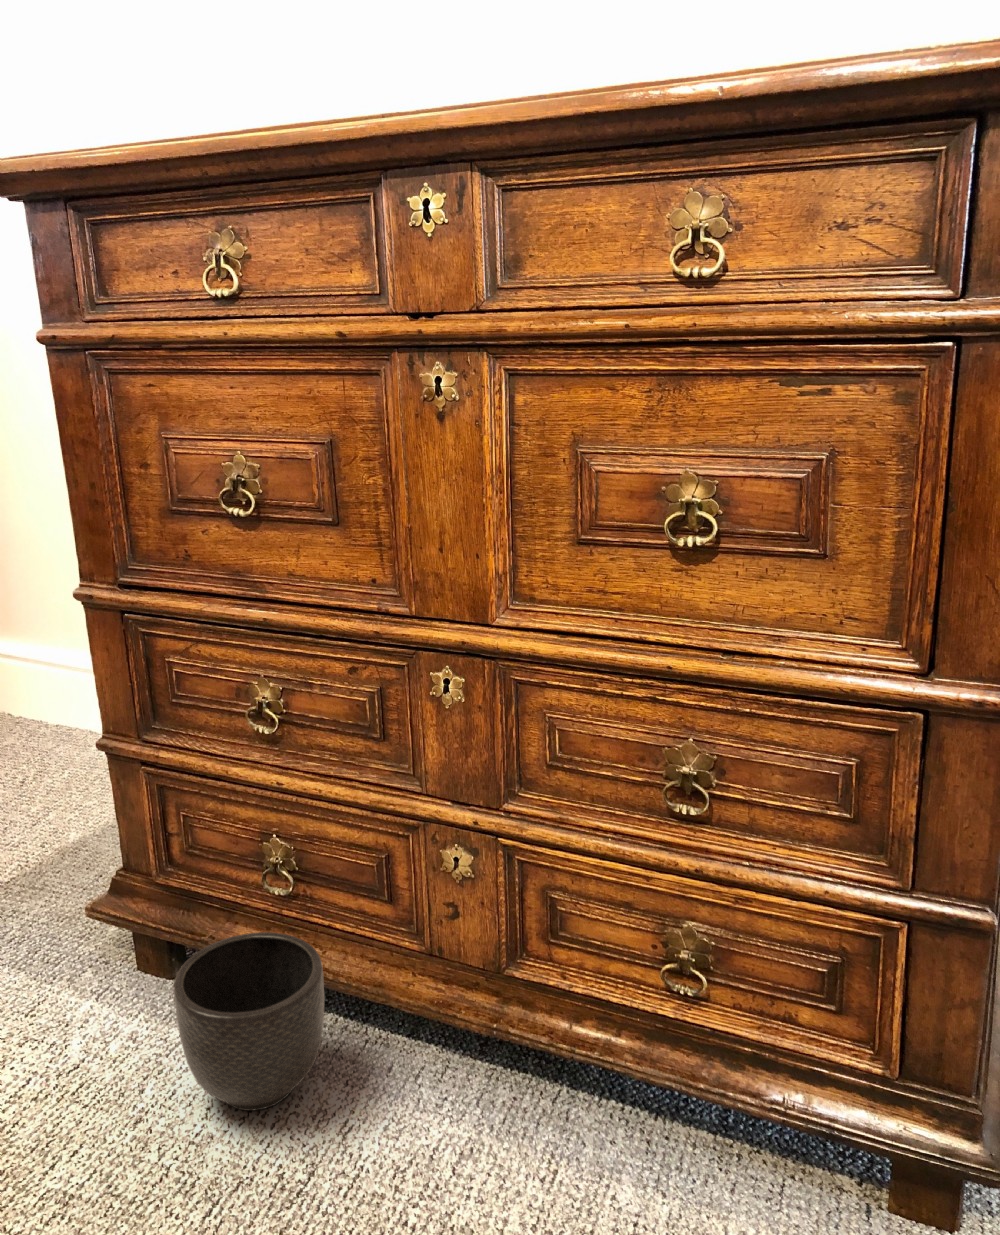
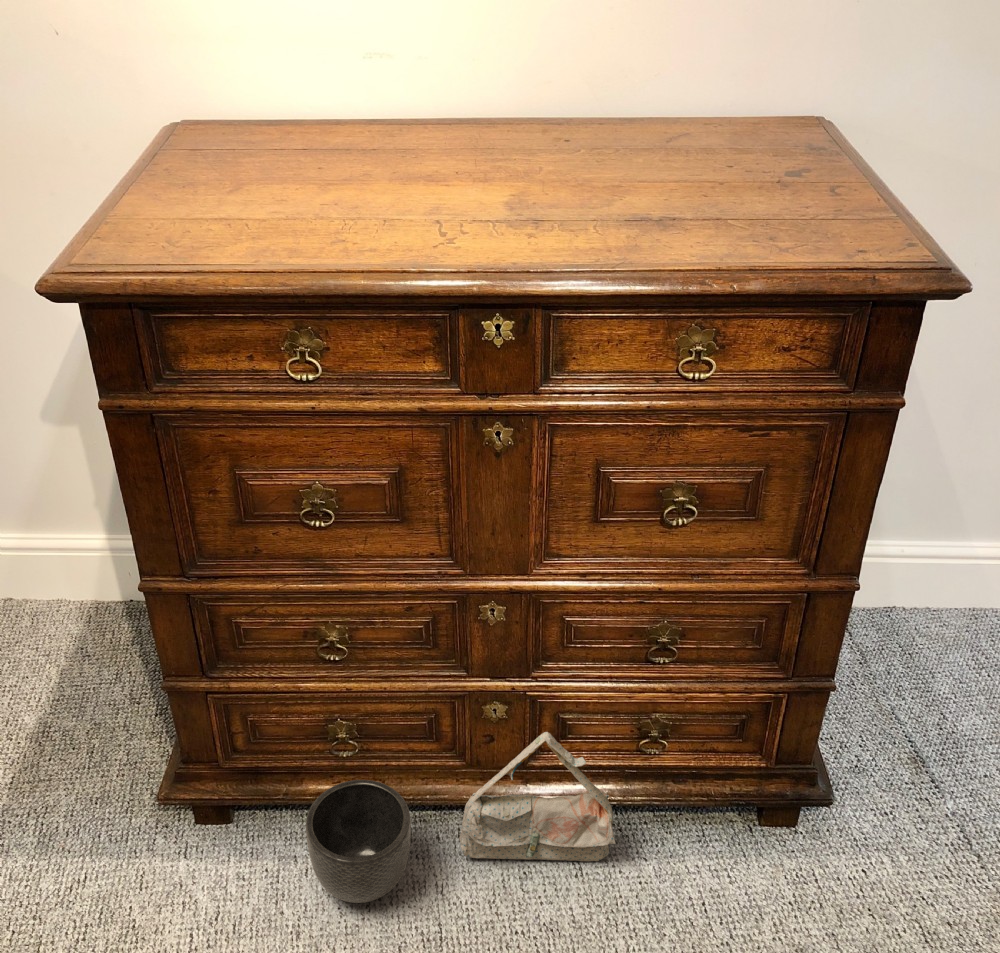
bag: none [392,896,613,1169] -> present [459,732,615,861]

